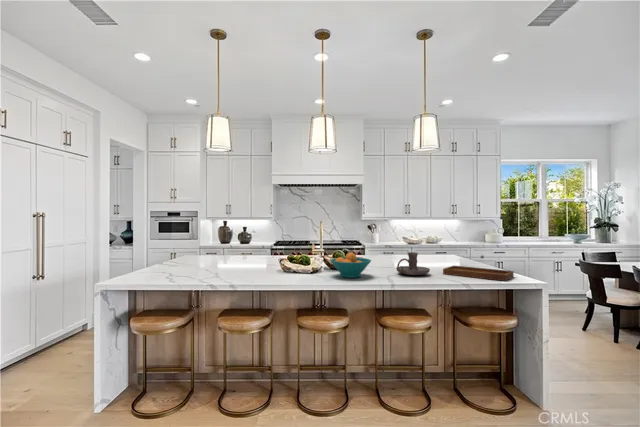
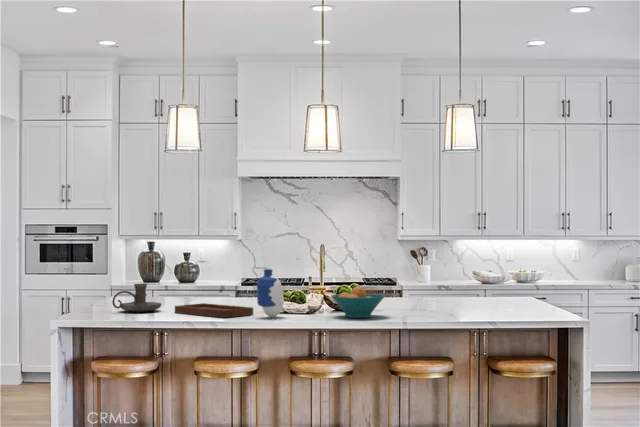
vase: none [272,240,293,277] -> present [257,269,284,317]
candle holder: present [396,252,430,275] -> present [112,284,161,312]
tray: present [443,255,514,281] -> present [175,288,253,318]

